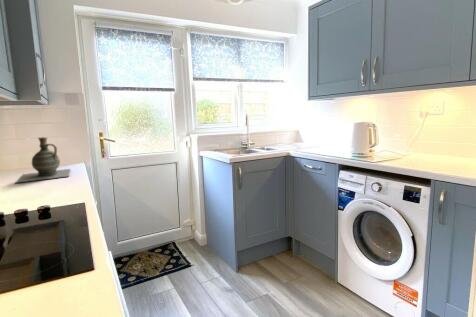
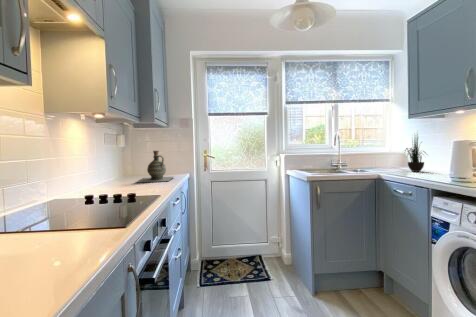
potted plant: none [302,108,324,148] -> present [405,137,424,172]

